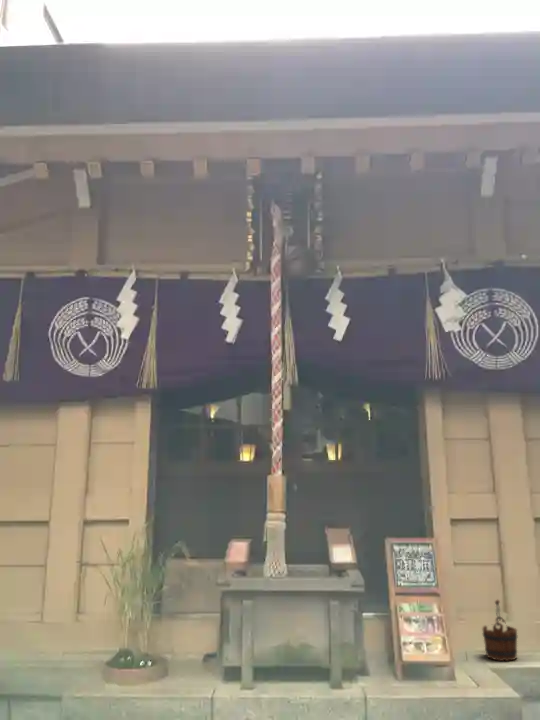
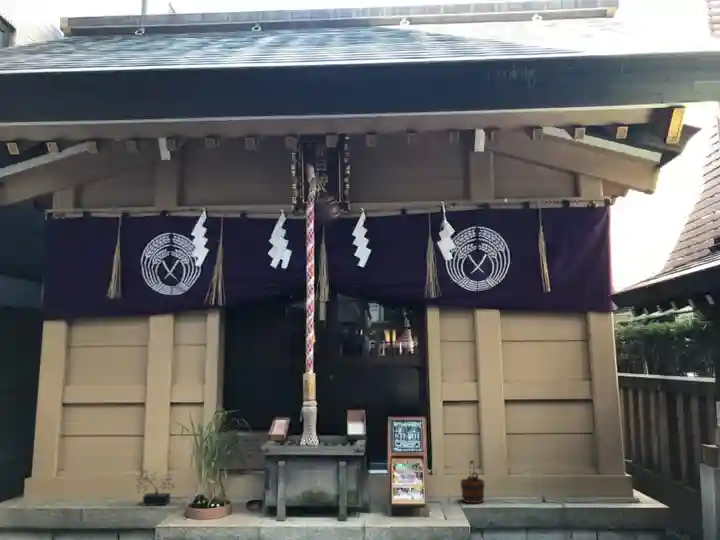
decorative plant: none [35,612,89,662] -> present [137,471,173,505]

